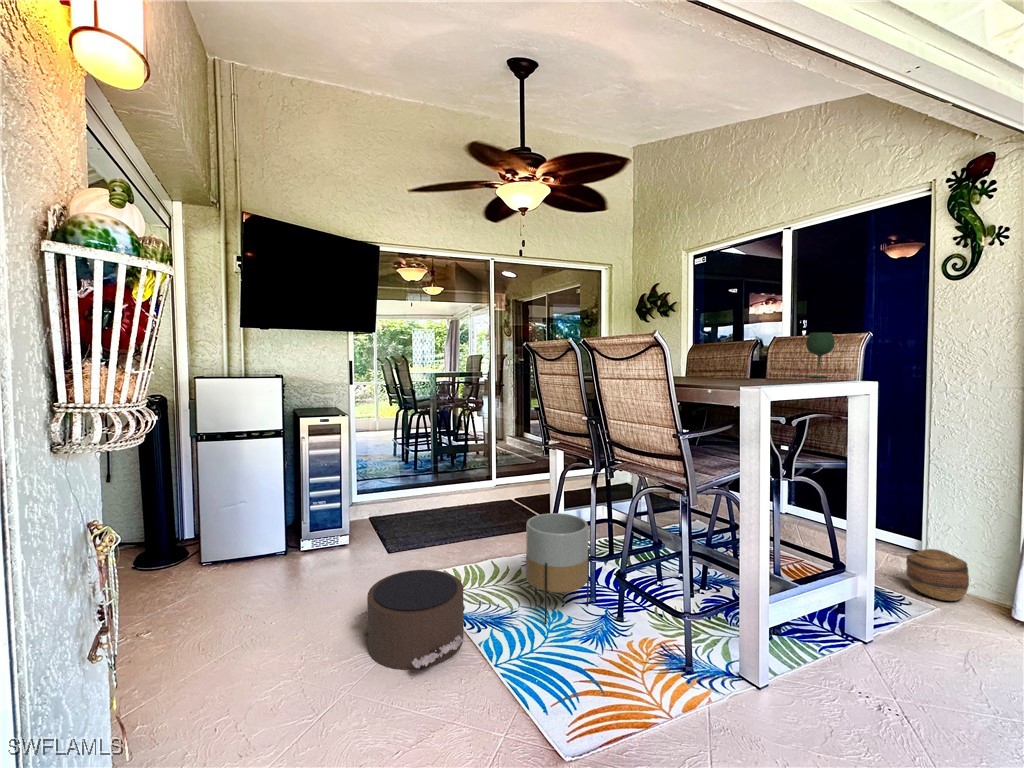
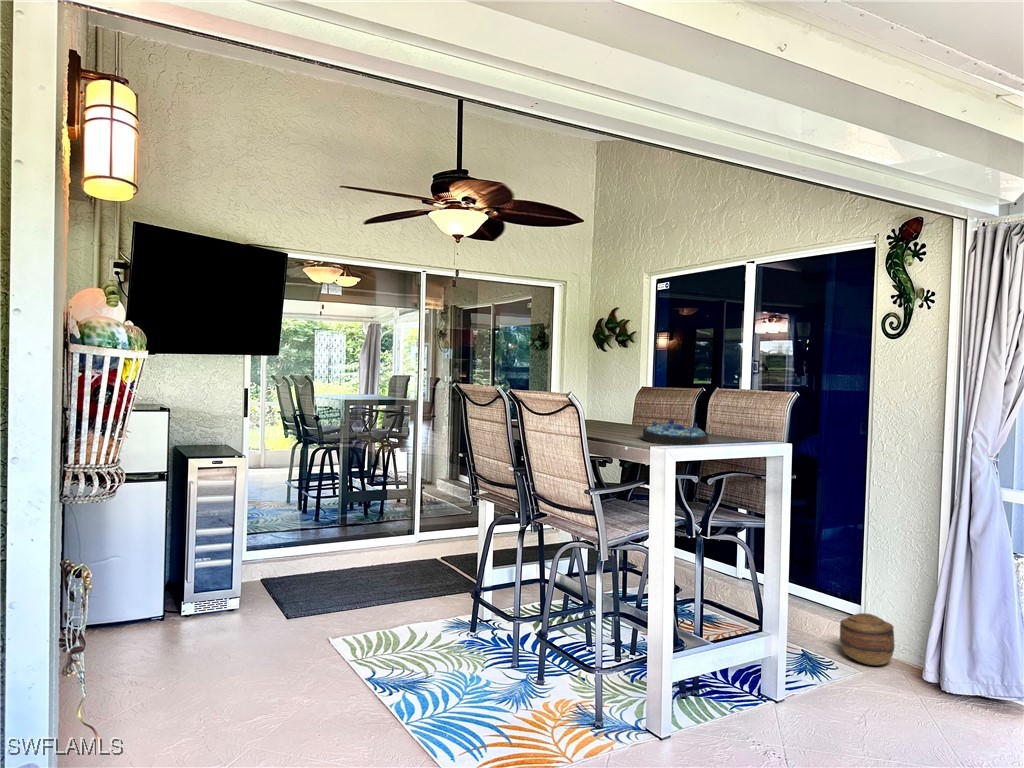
wine glass: present [806,332,835,378] -> none [740,389,766,435]
serving tray: none [715,363,789,385] -> present [642,419,709,445]
planter: present [526,513,589,625] -> none [443,571,512,688]
pouf: present [354,570,466,670] -> none [257,630,377,728]

